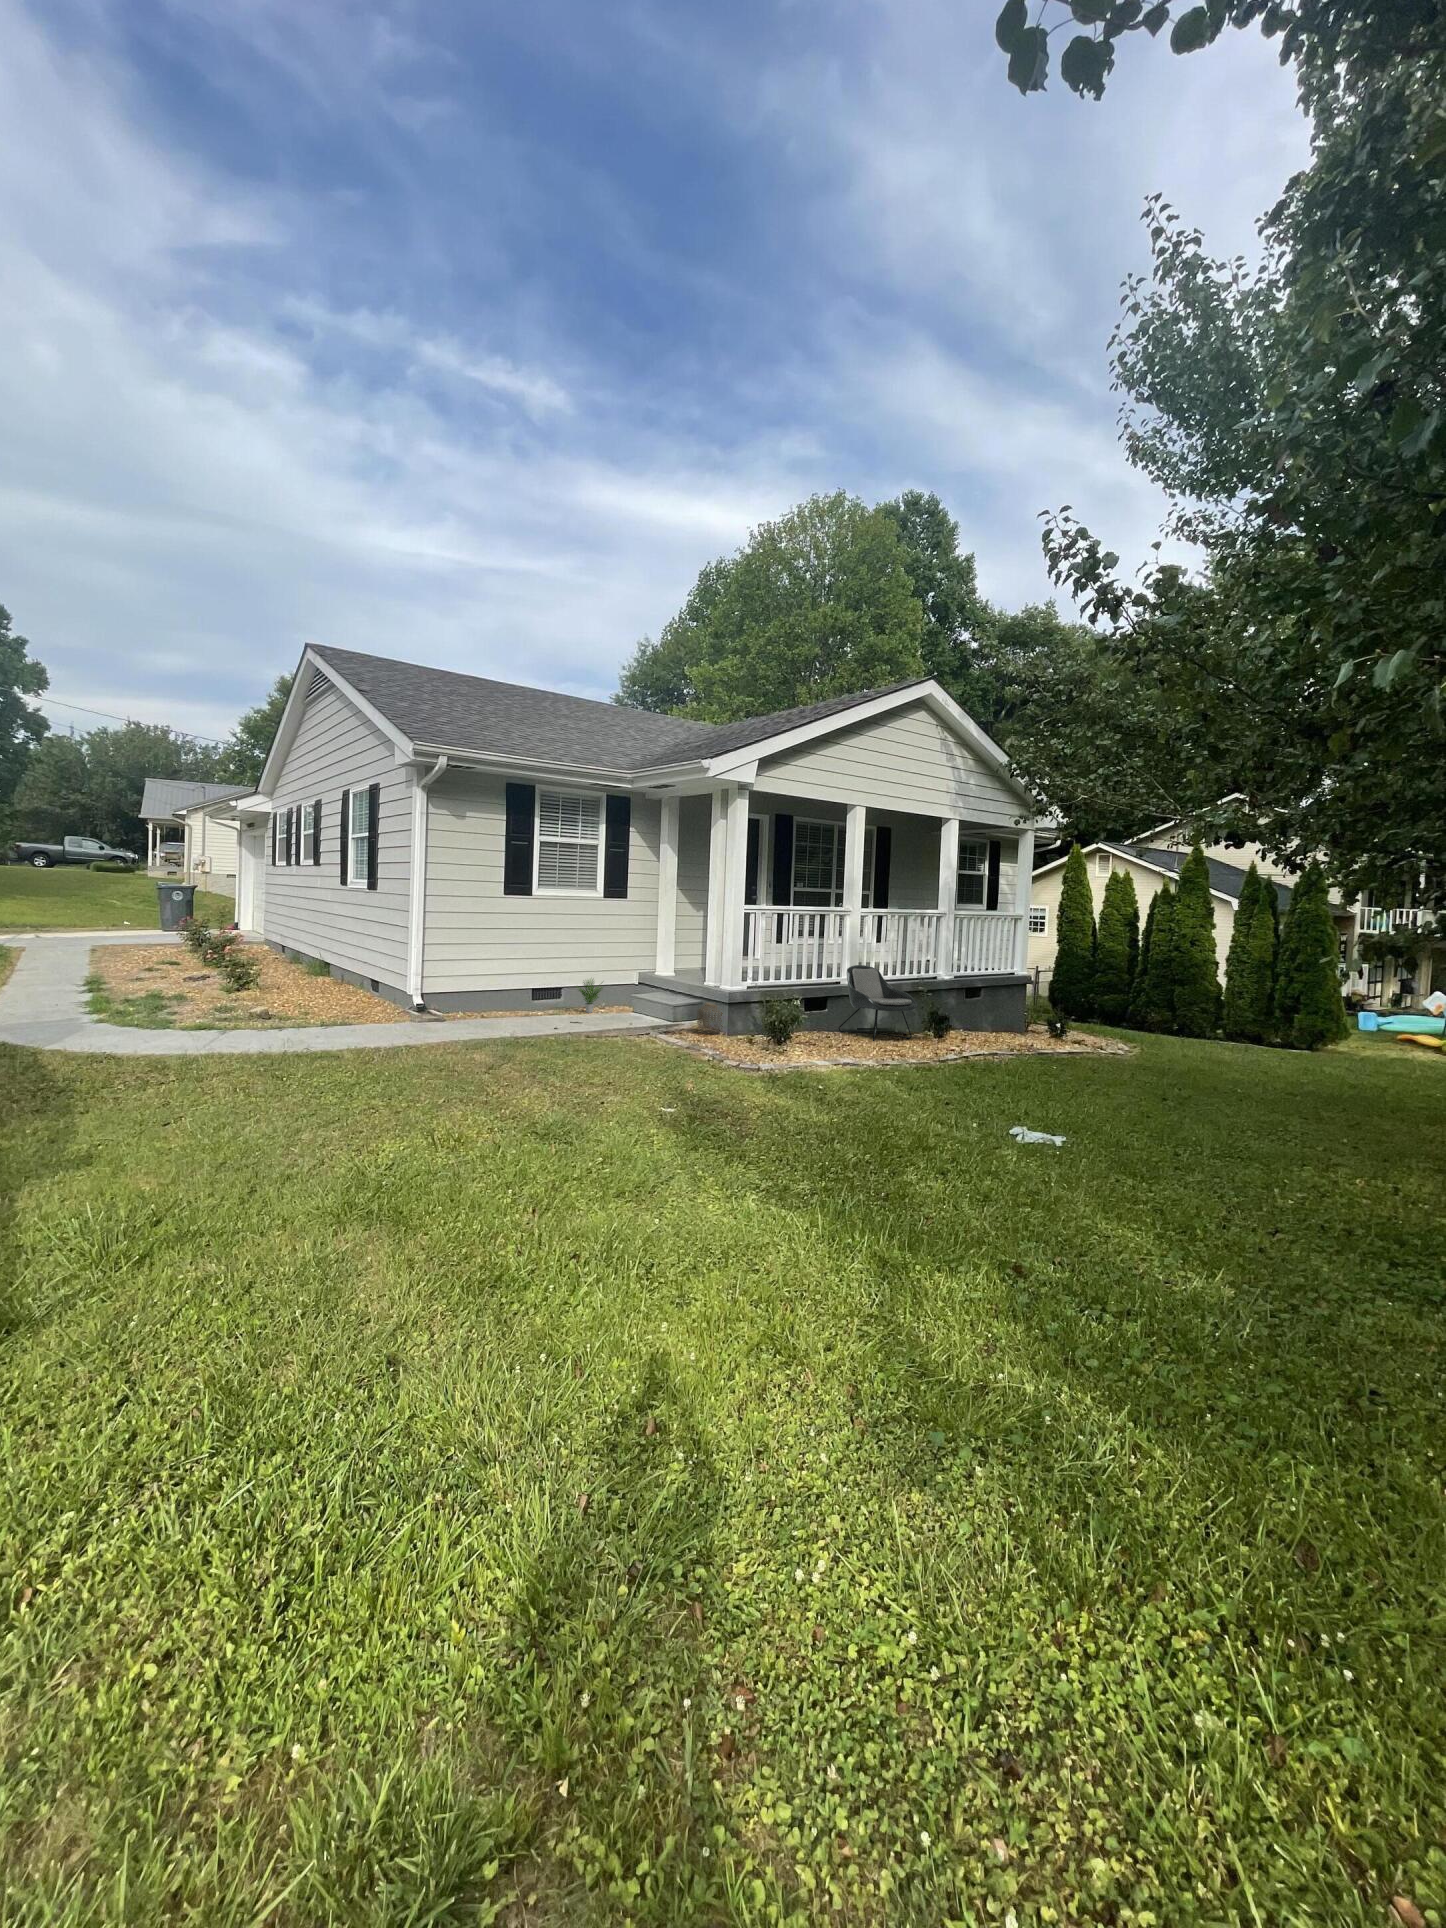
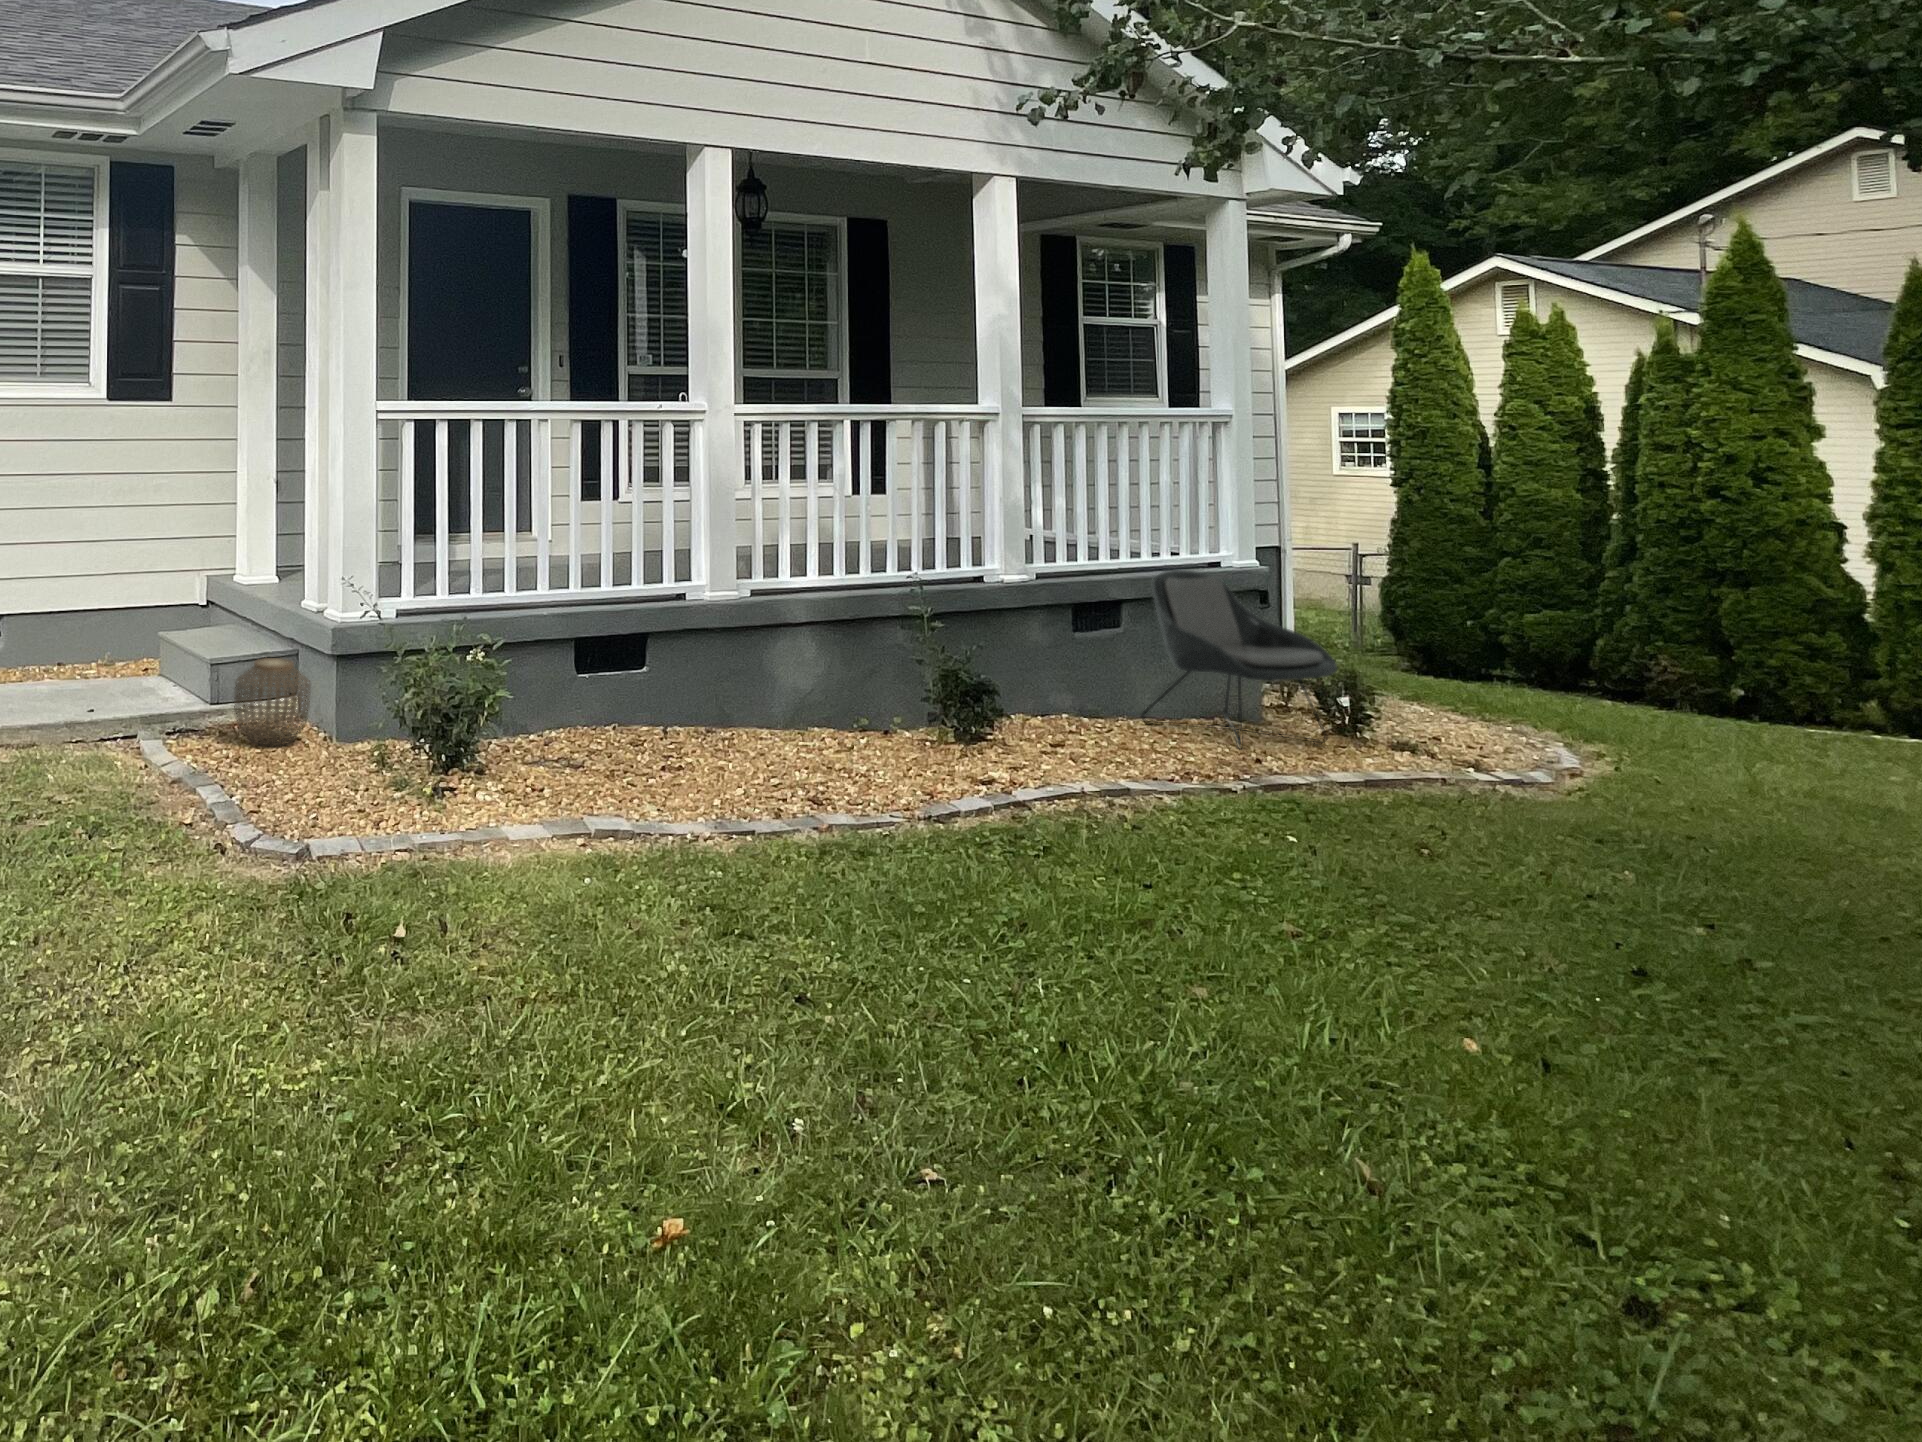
lounge chair: present [838,965,918,1041] -> present [1142,569,1338,750]
potted plant: present [578,980,602,1013] -> none [15,586,94,676]

